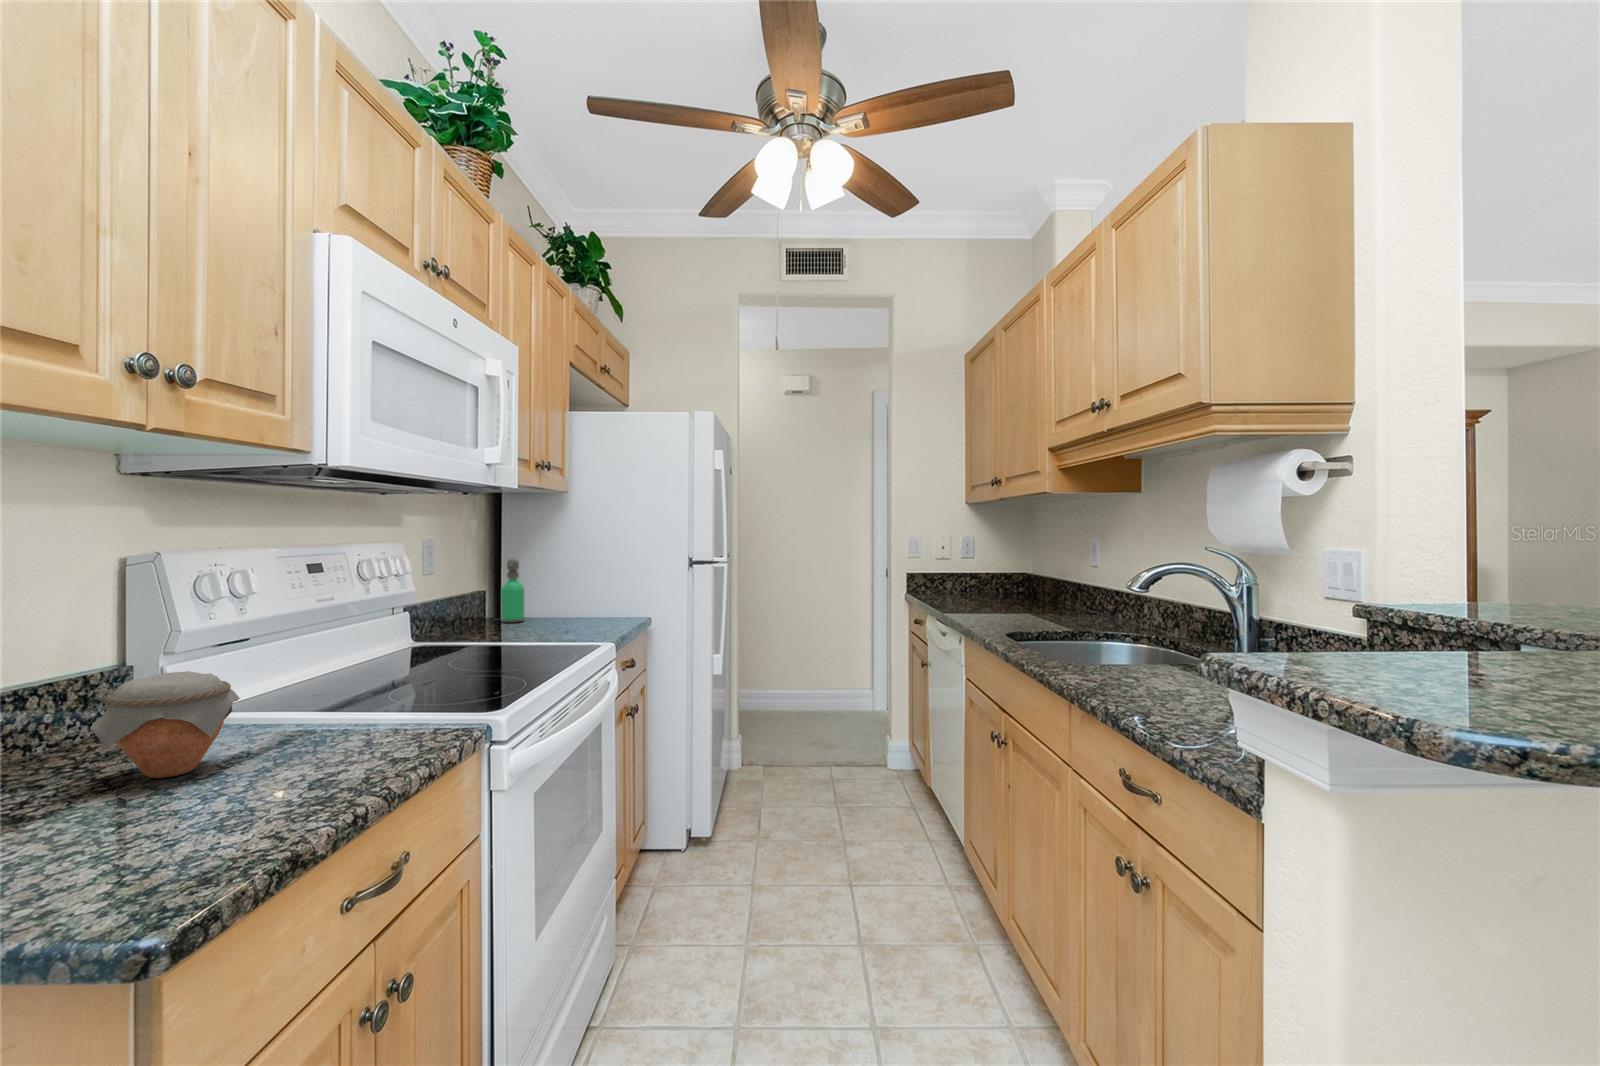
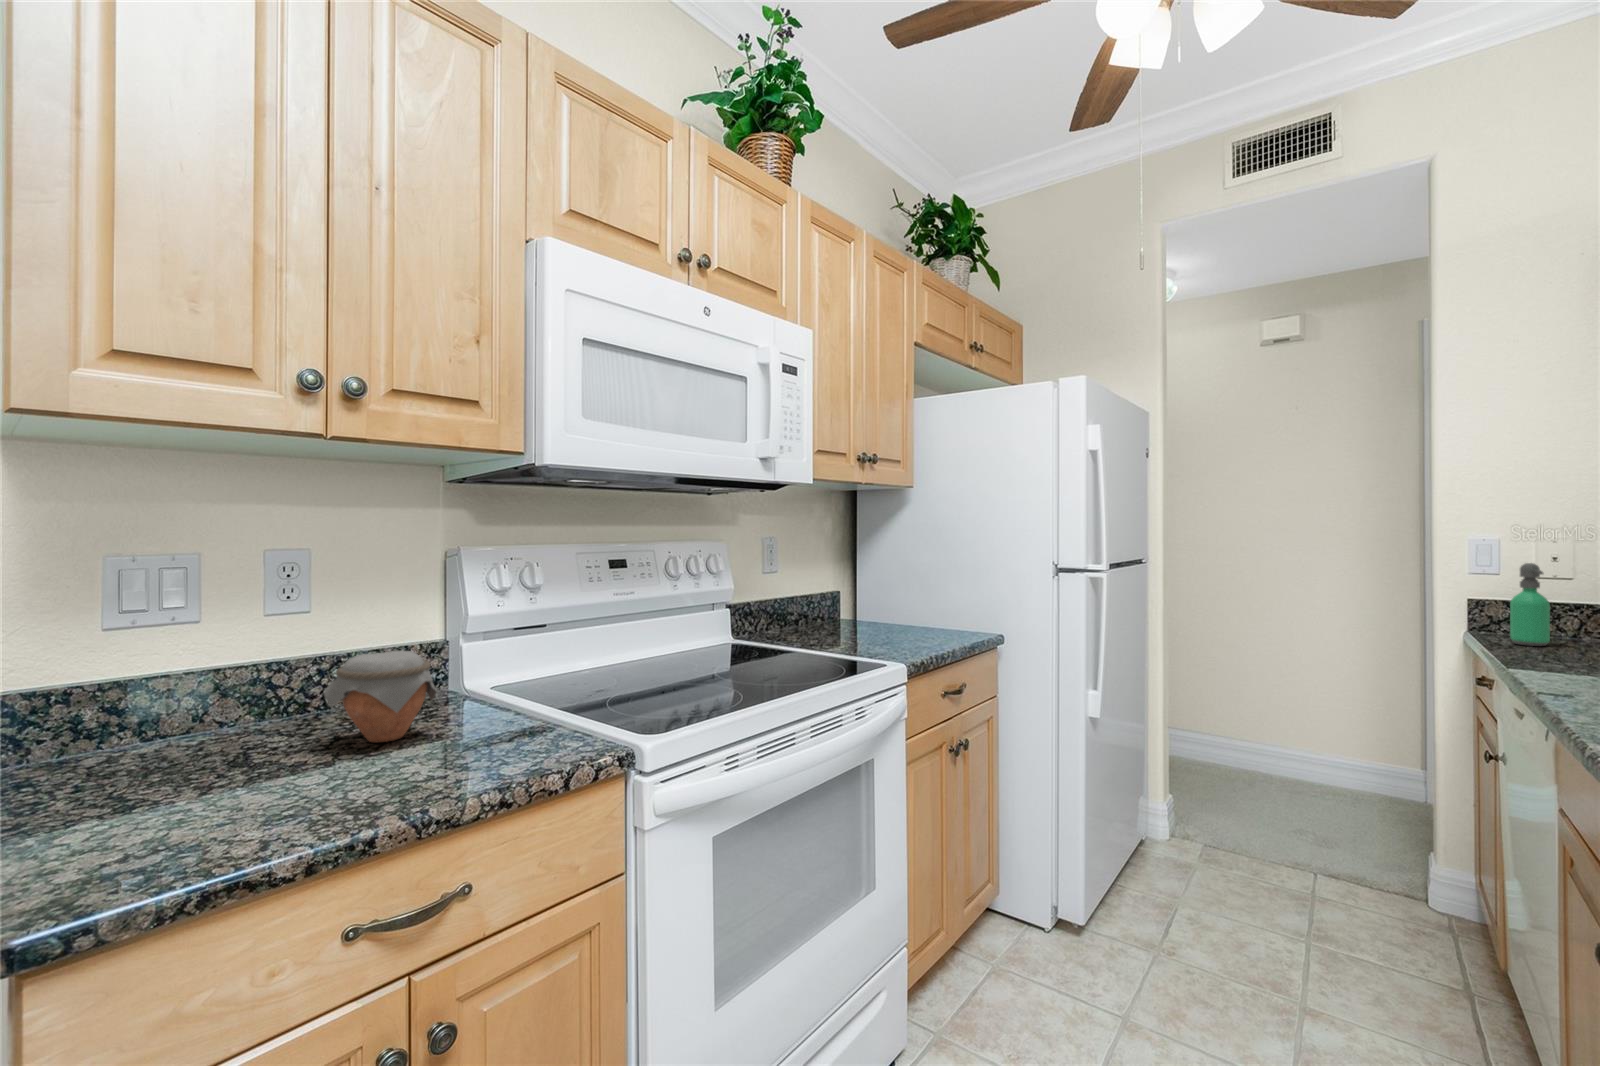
soap dispenser: present [501,558,524,623] -> present [1510,563,1550,646]

